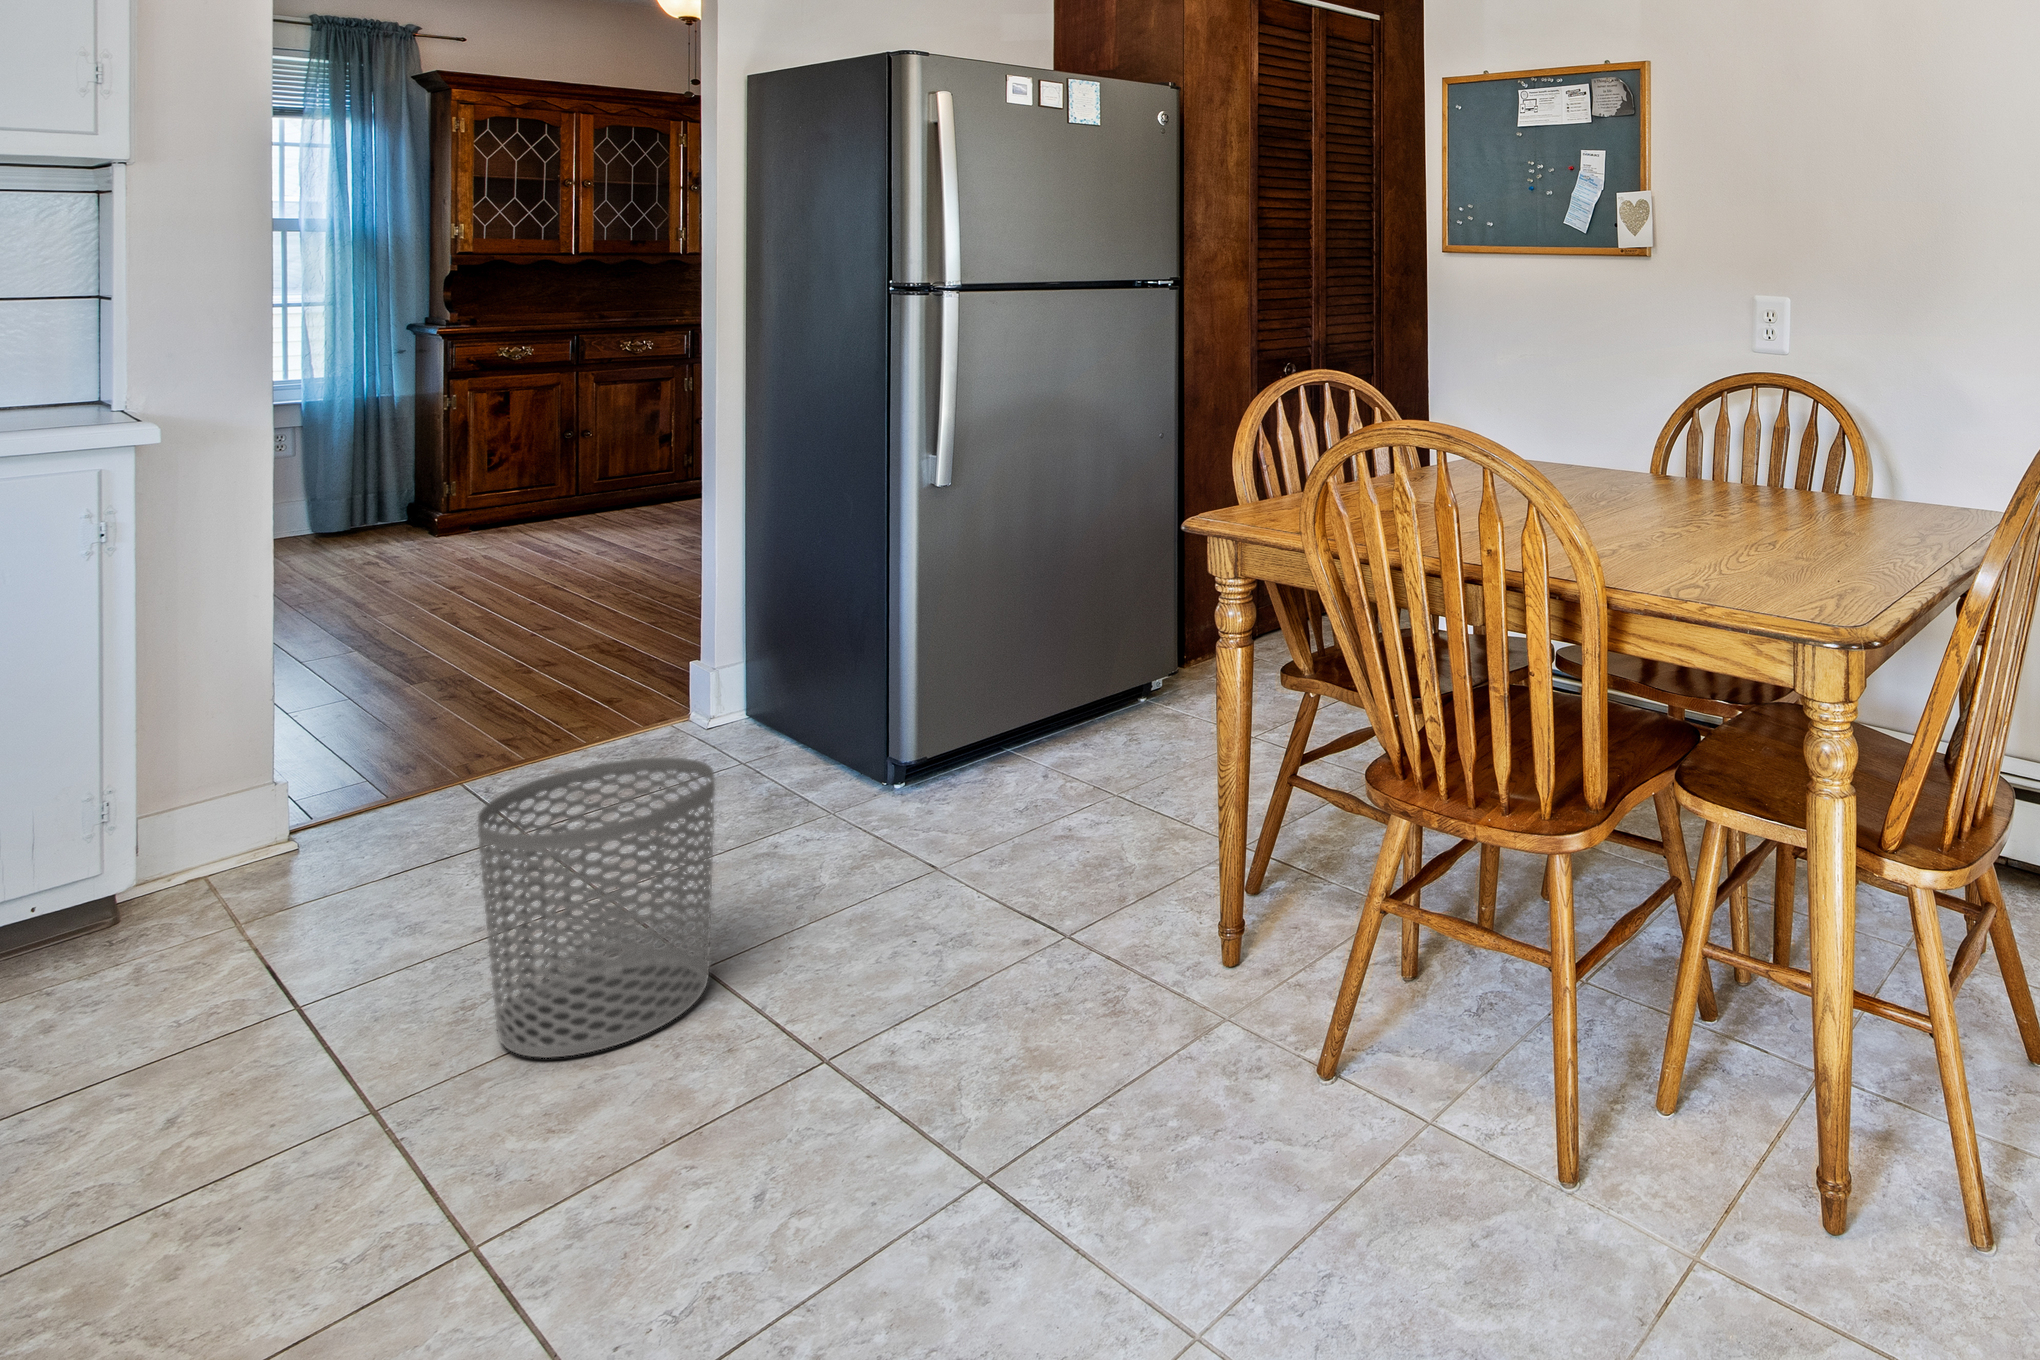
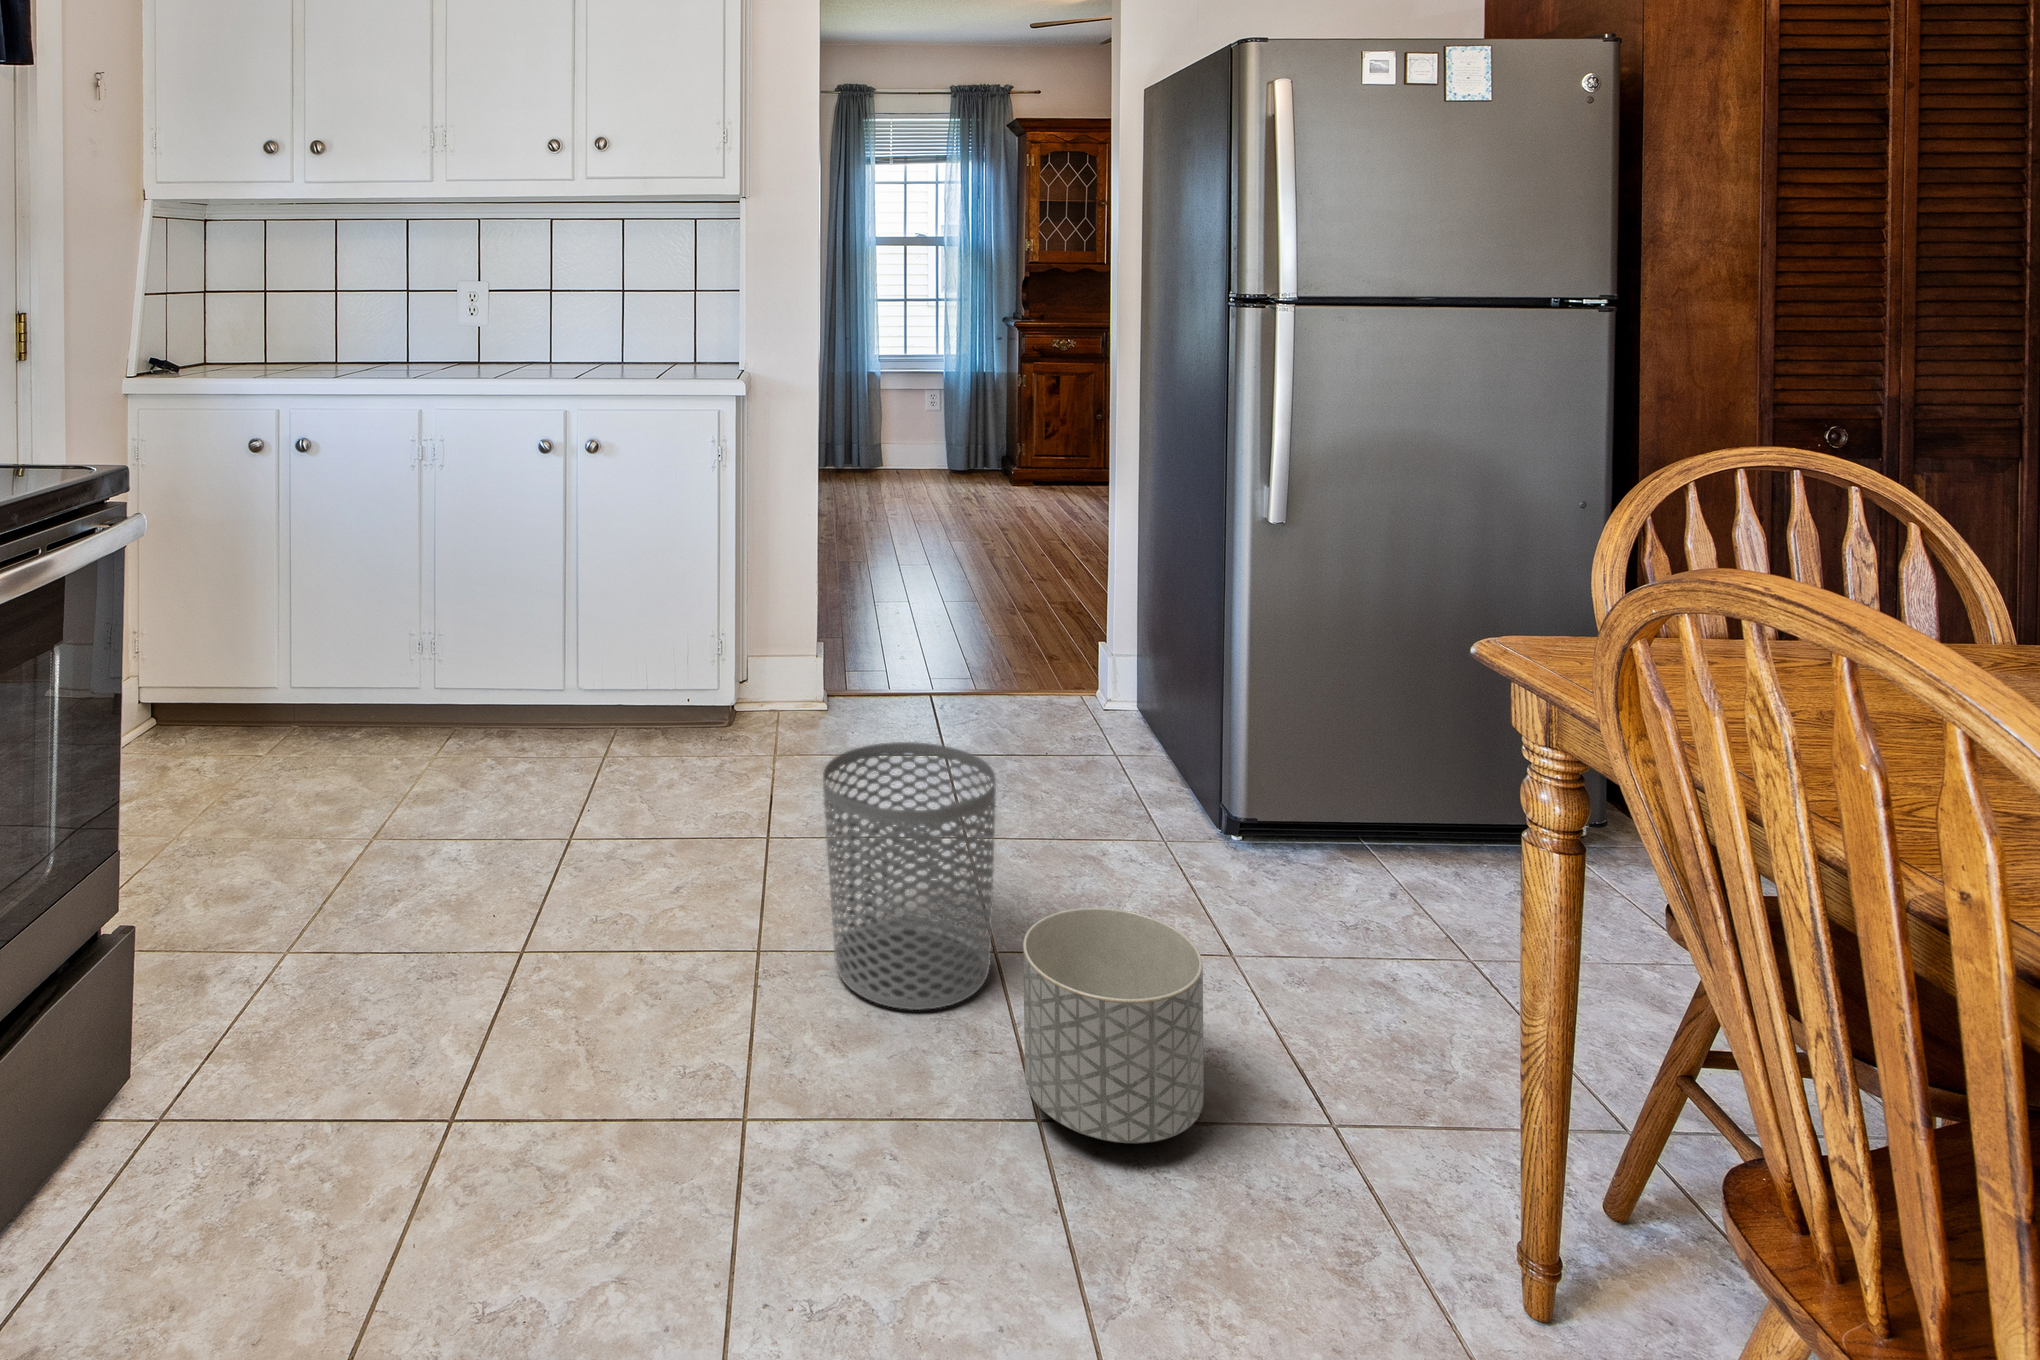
planter: none [801,832,982,1038] -> present [1023,908,1204,1143]

